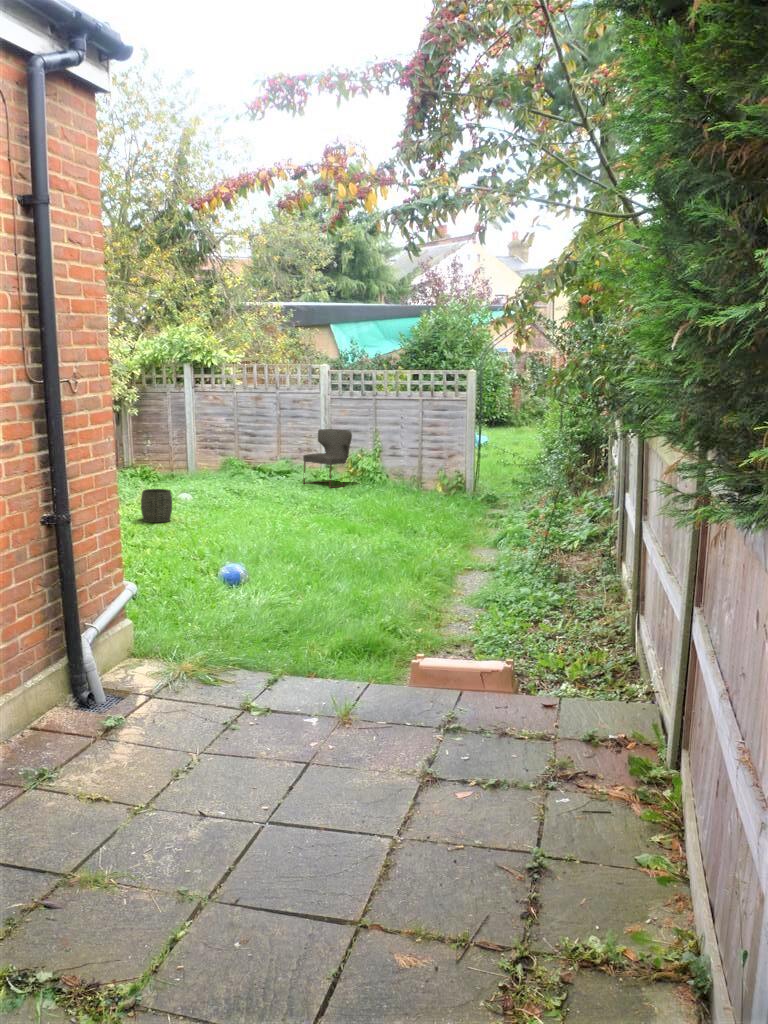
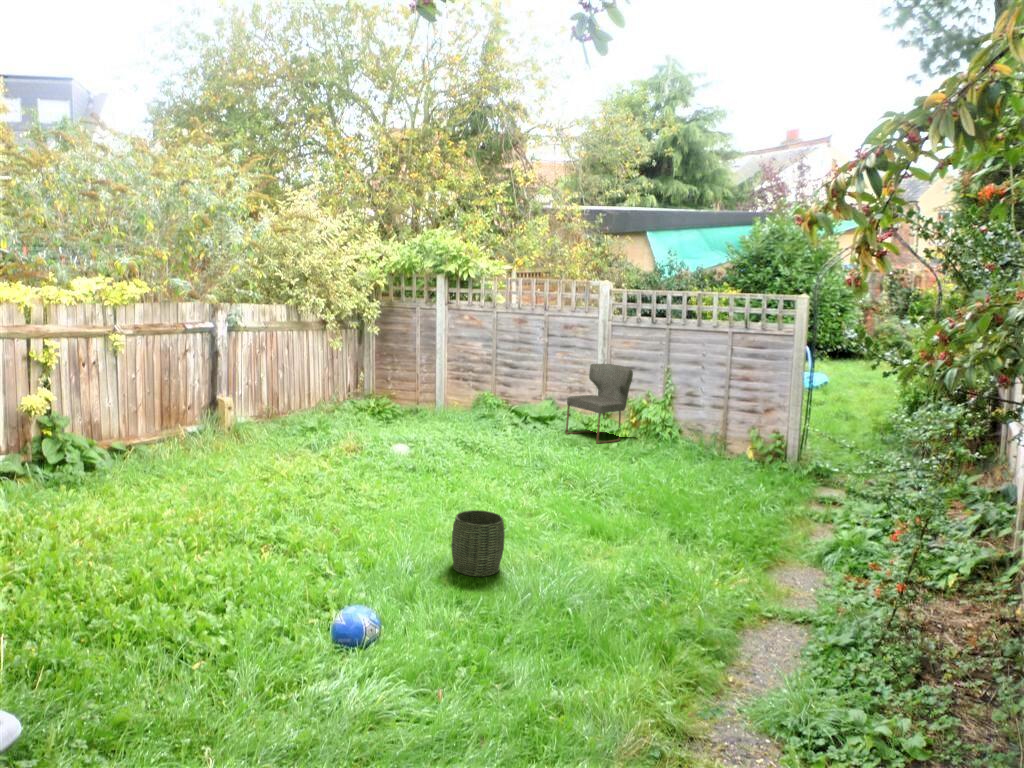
woven basket: present [141,489,172,523] -> present [451,510,505,577]

